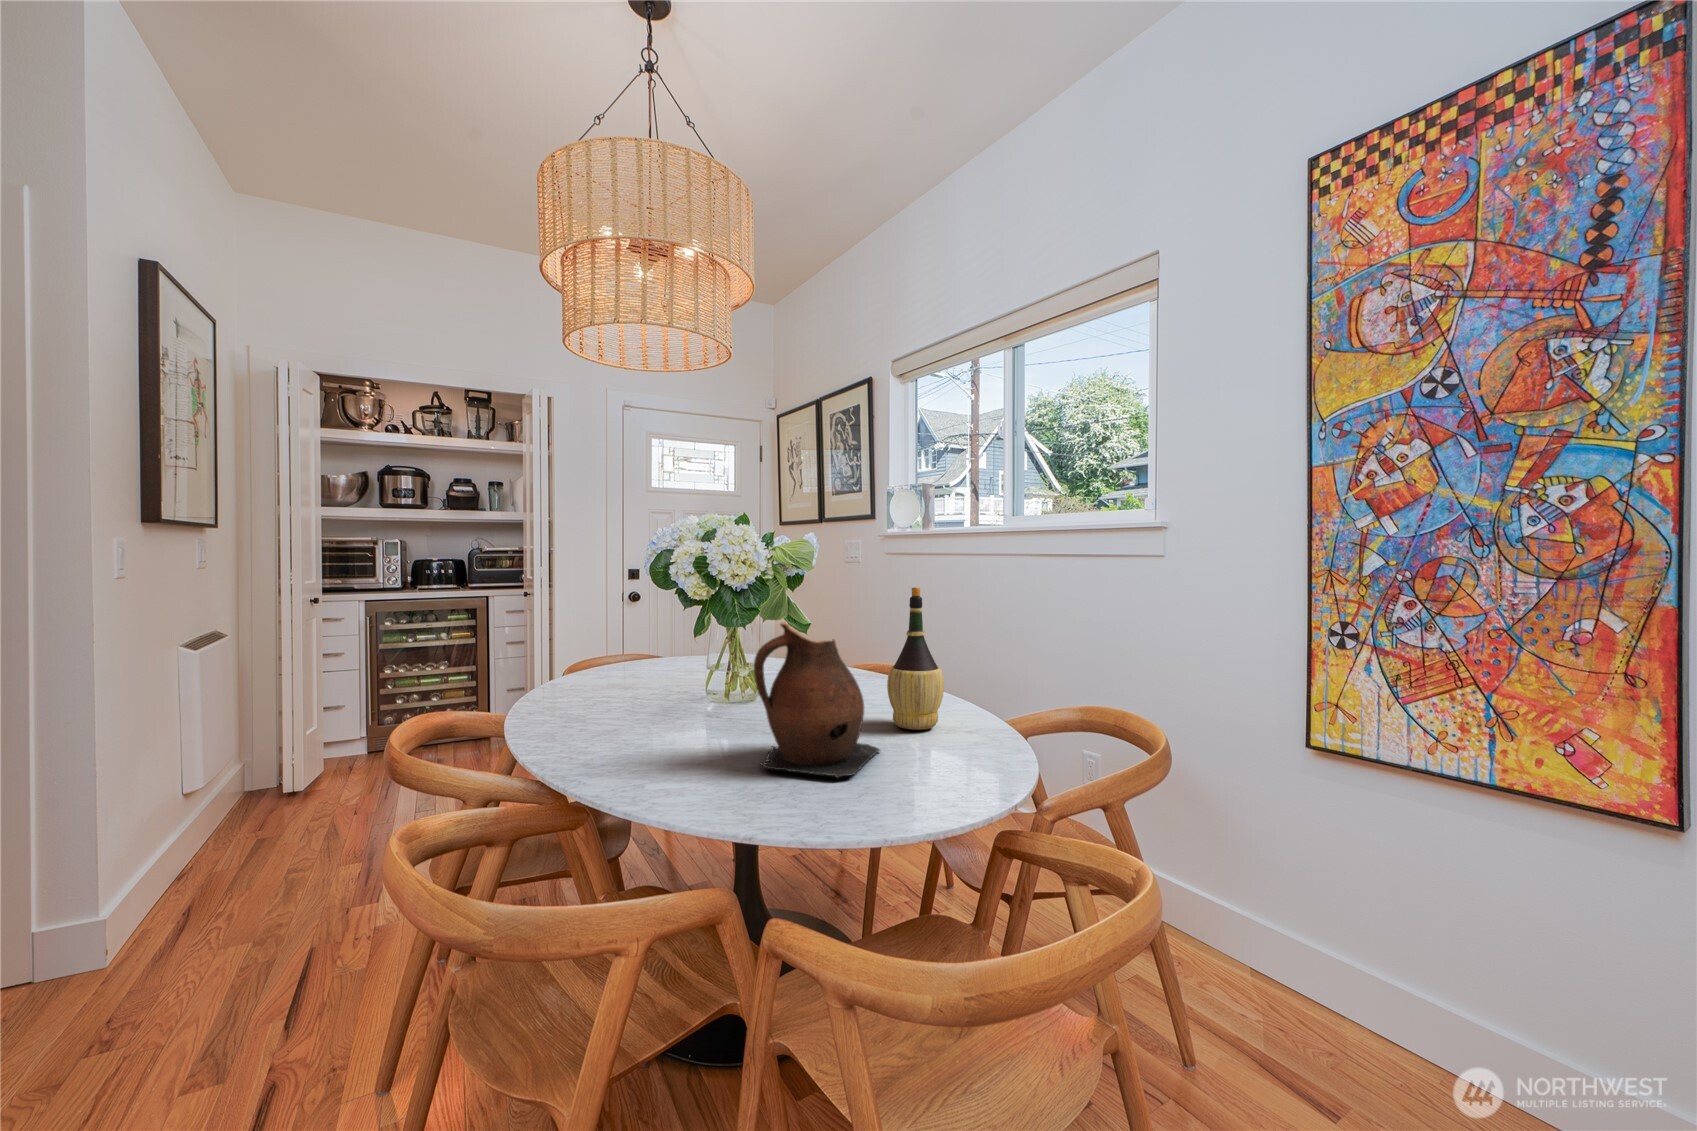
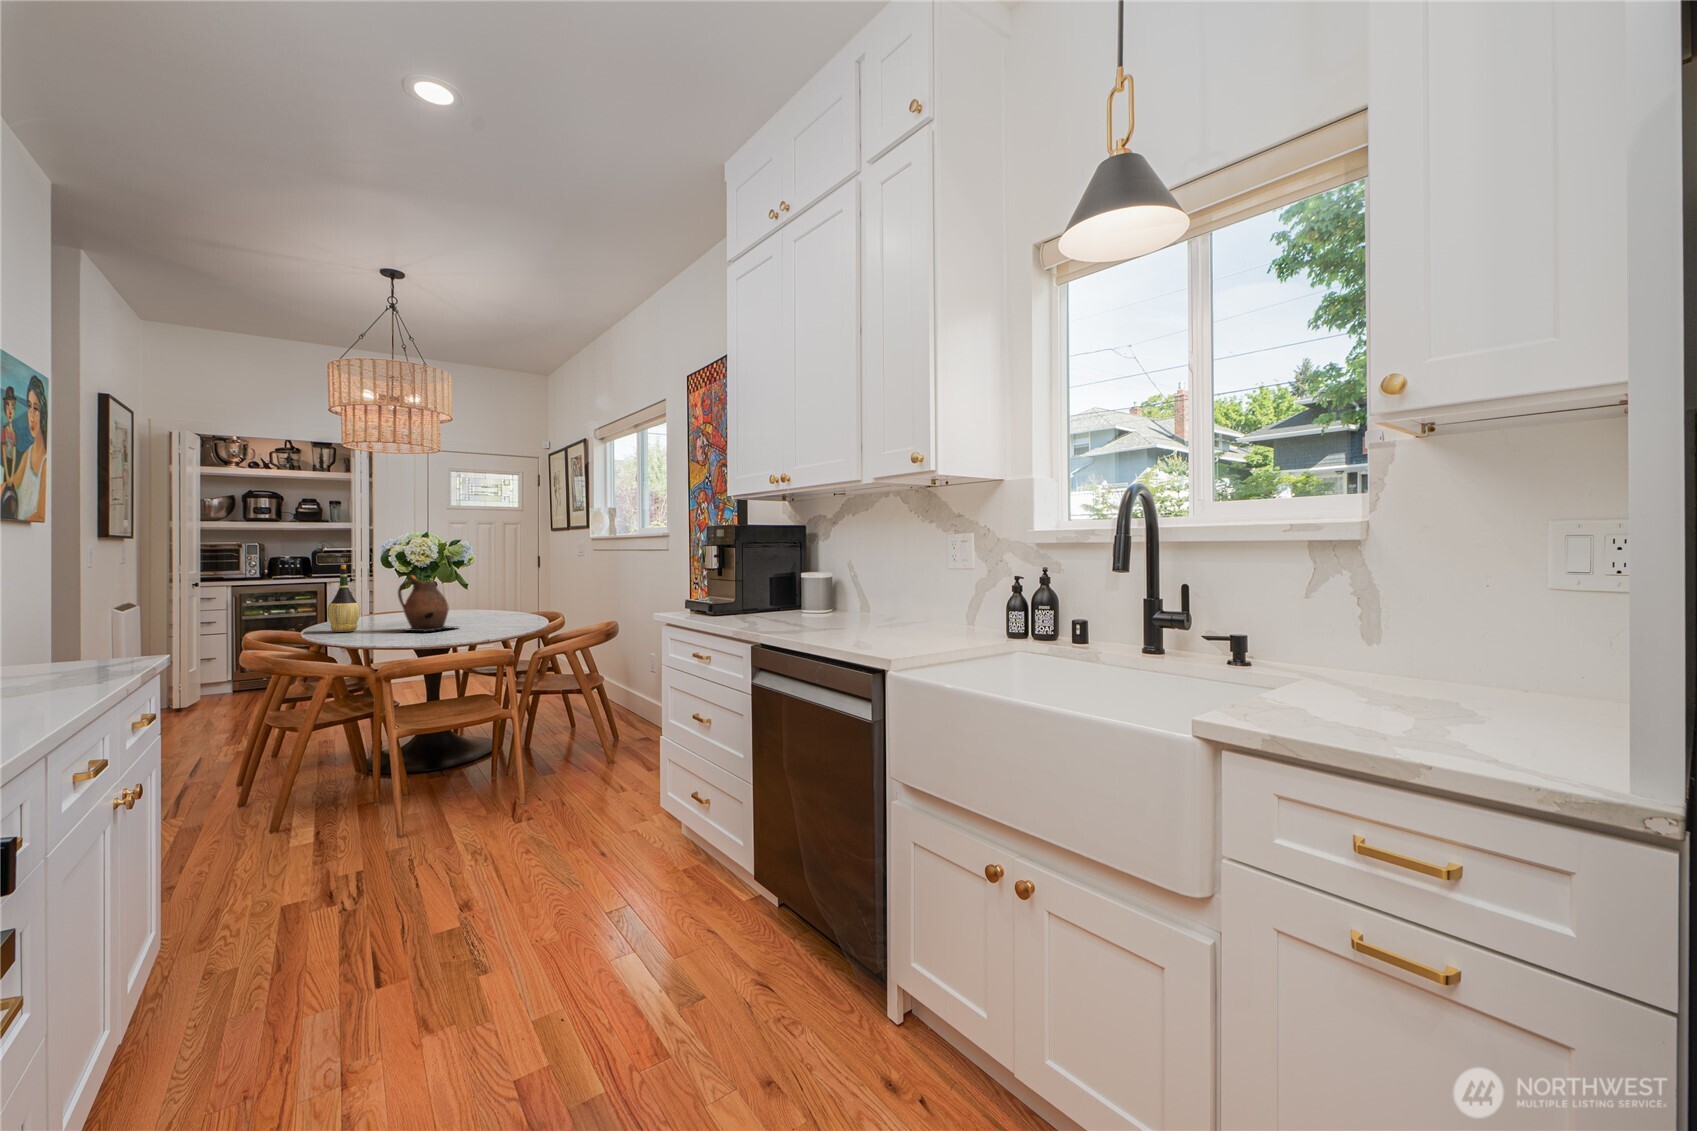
wine bottle: present [887,587,944,730] -> present [327,565,360,632]

